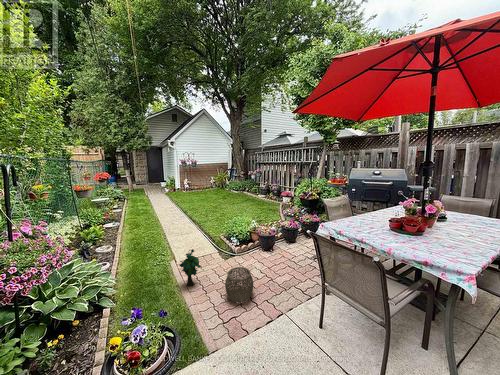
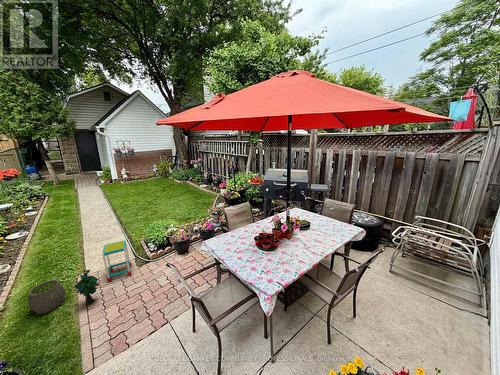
side table: none [198,229,222,269] -> present [102,240,132,282]
woven basket: present [225,267,253,303] -> present [28,280,65,313]

